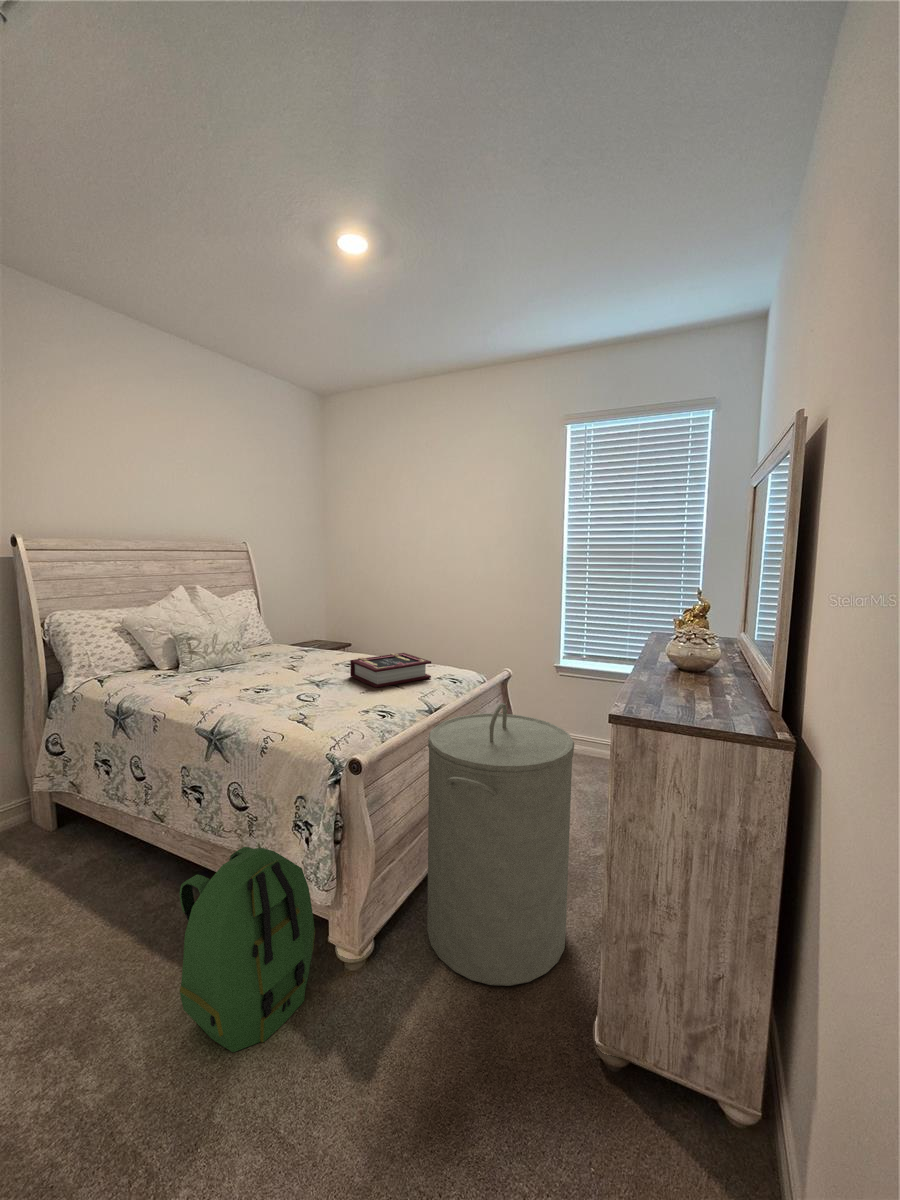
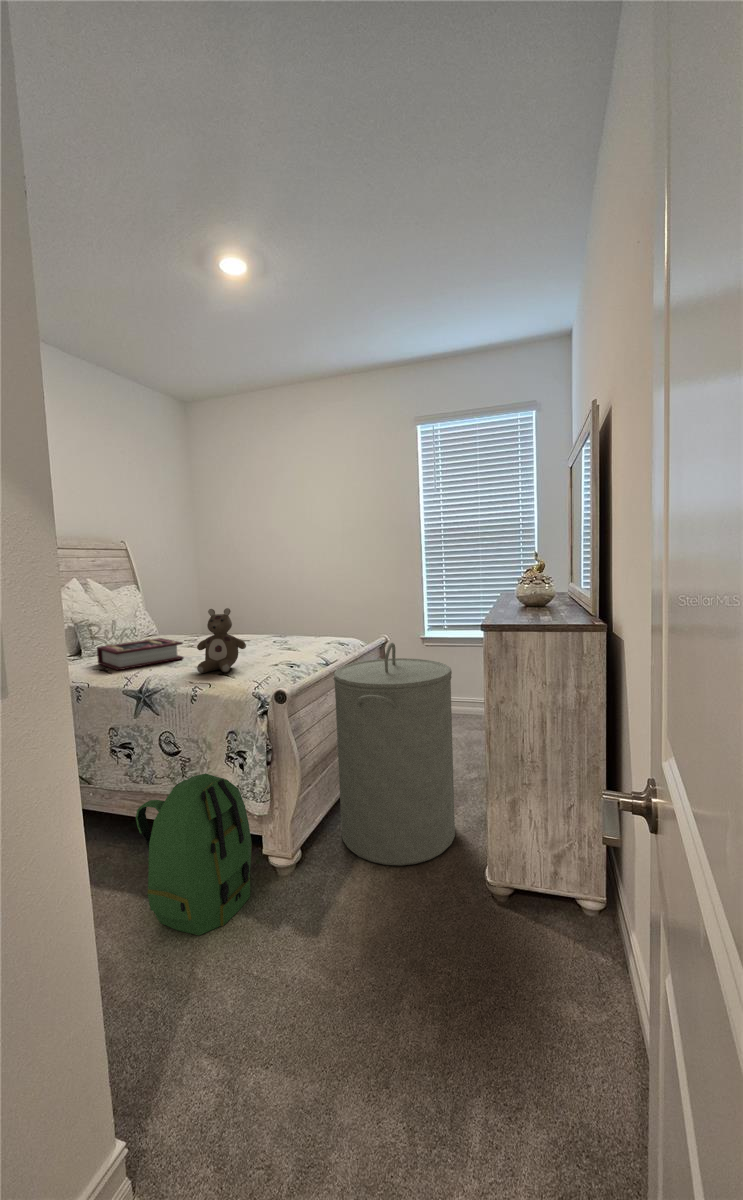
stuffed bear: none [276,641,335,719] -> present [197,608,246,673]
book: present [350,653,431,688] -> present [97,638,184,670]

